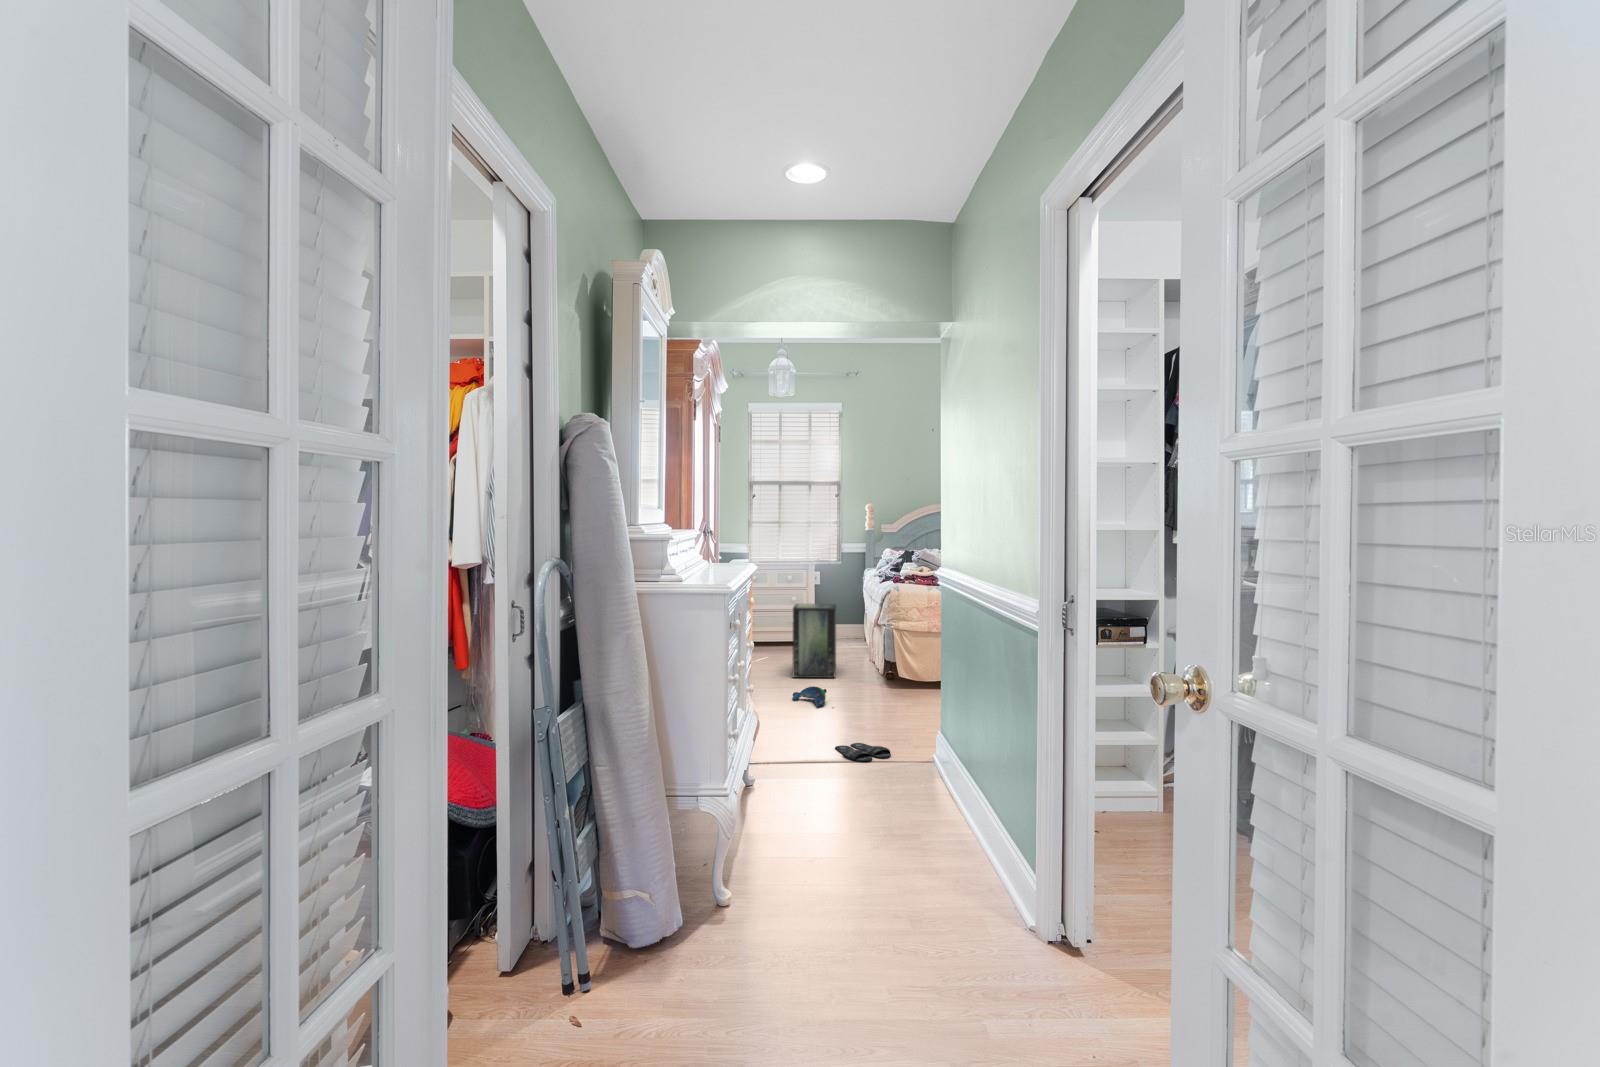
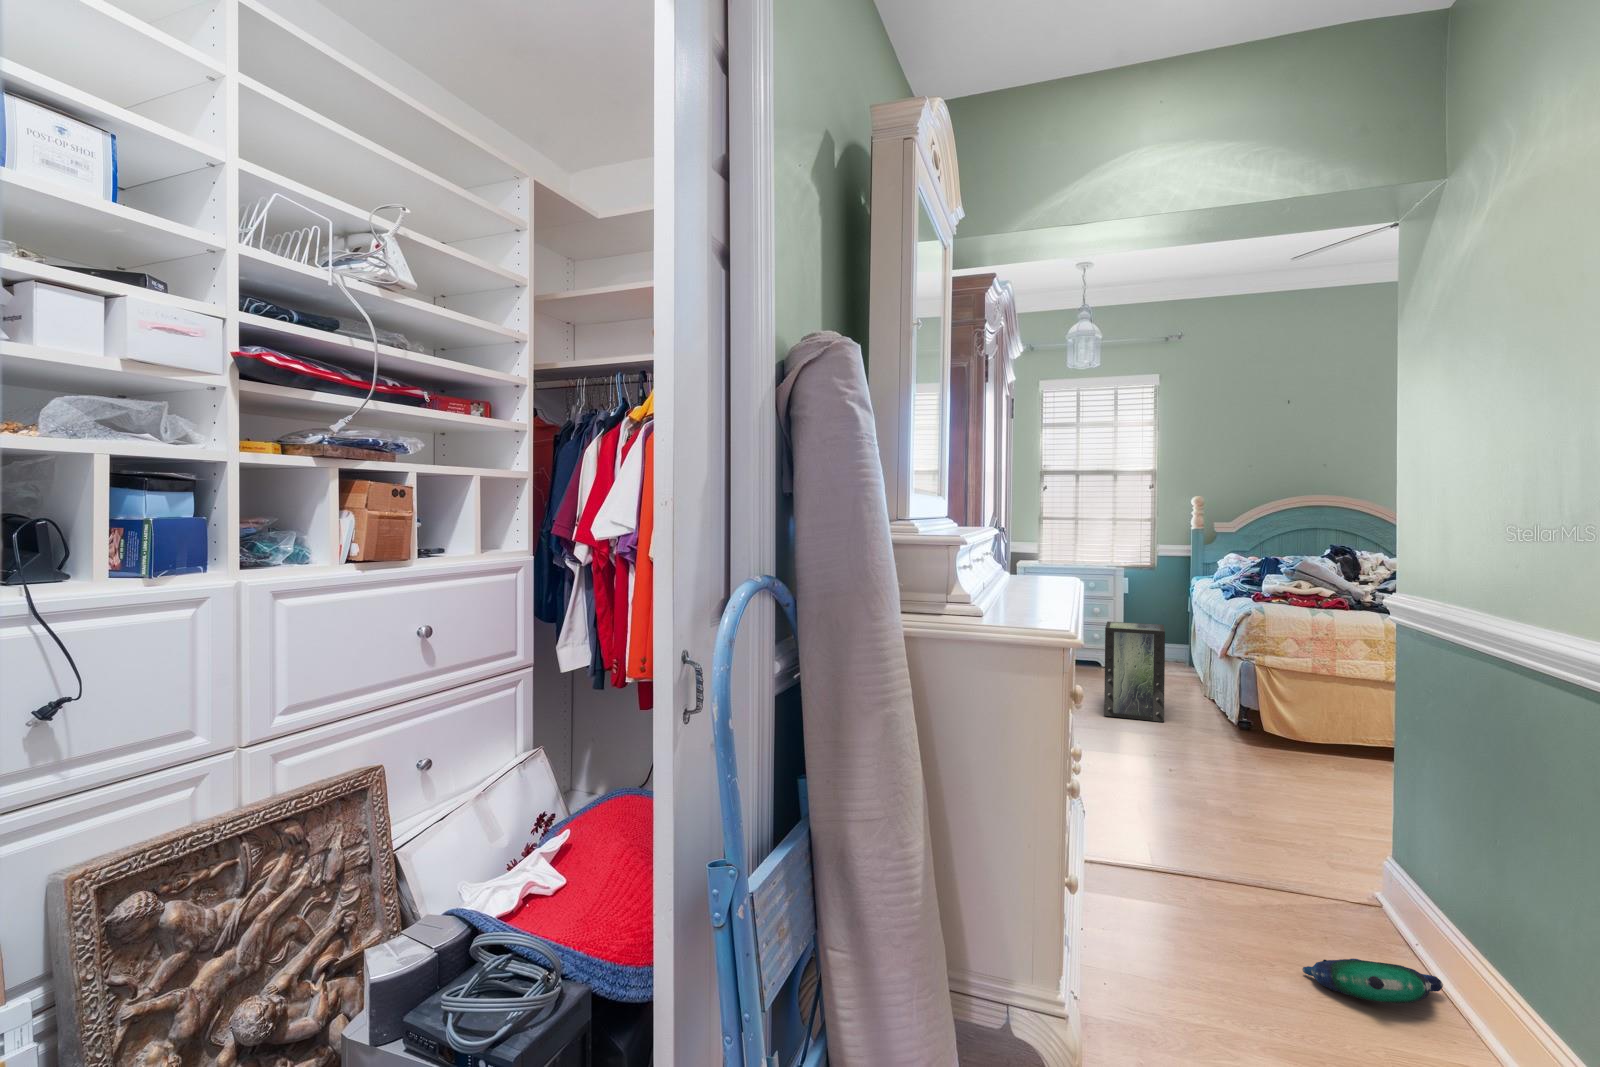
plush toy: present [792,687,827,707] -> present [1302,959,1443,1003]
slippers: present [835,743,891,761] -> none [1193,843,1294,885]

